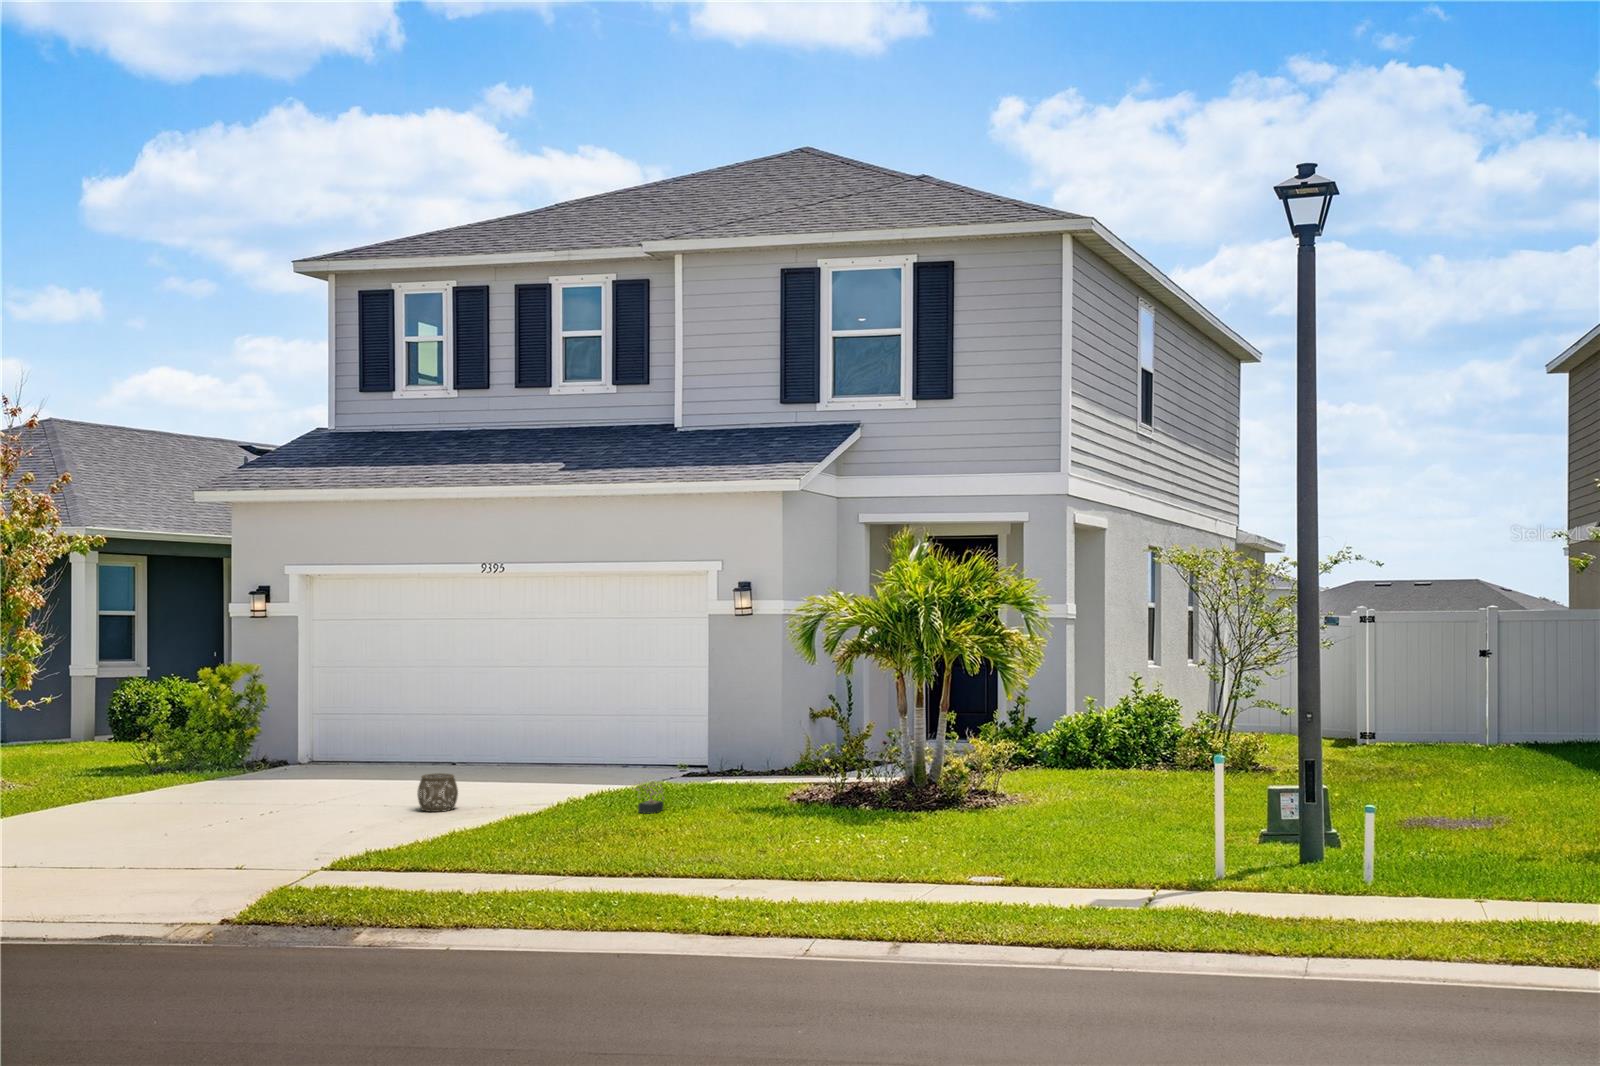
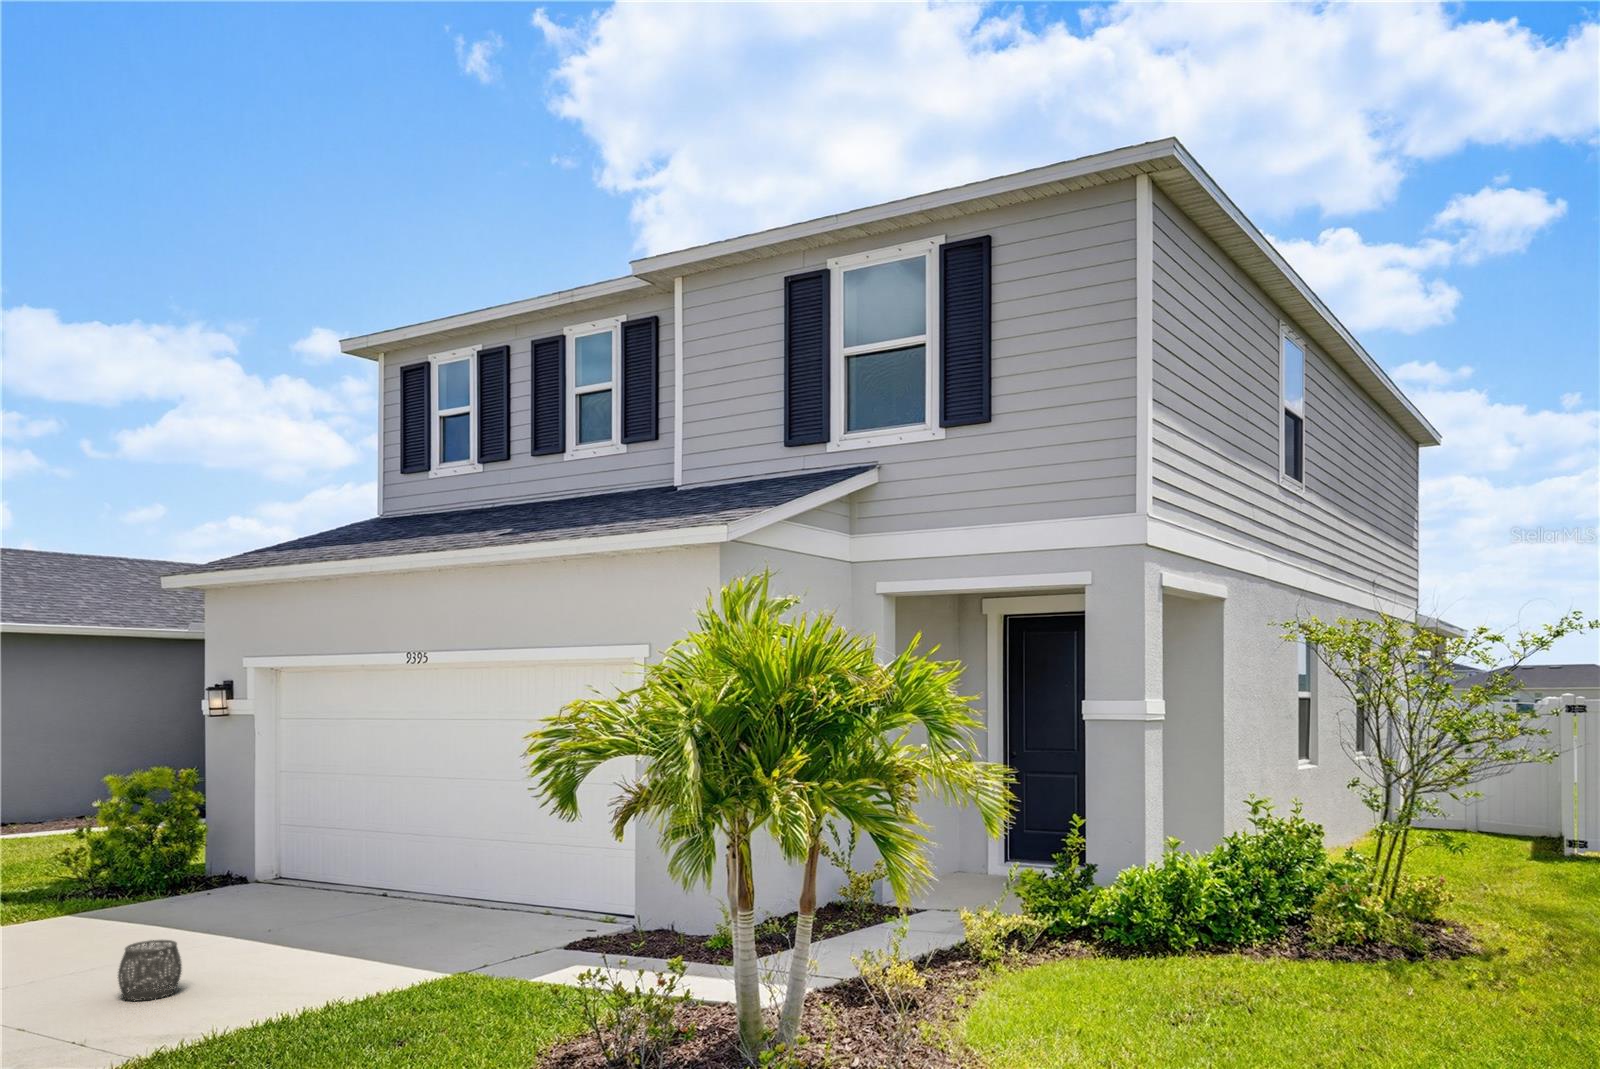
decorative plant: present [636,782,664,814] -> none [338,981,403,1040]

